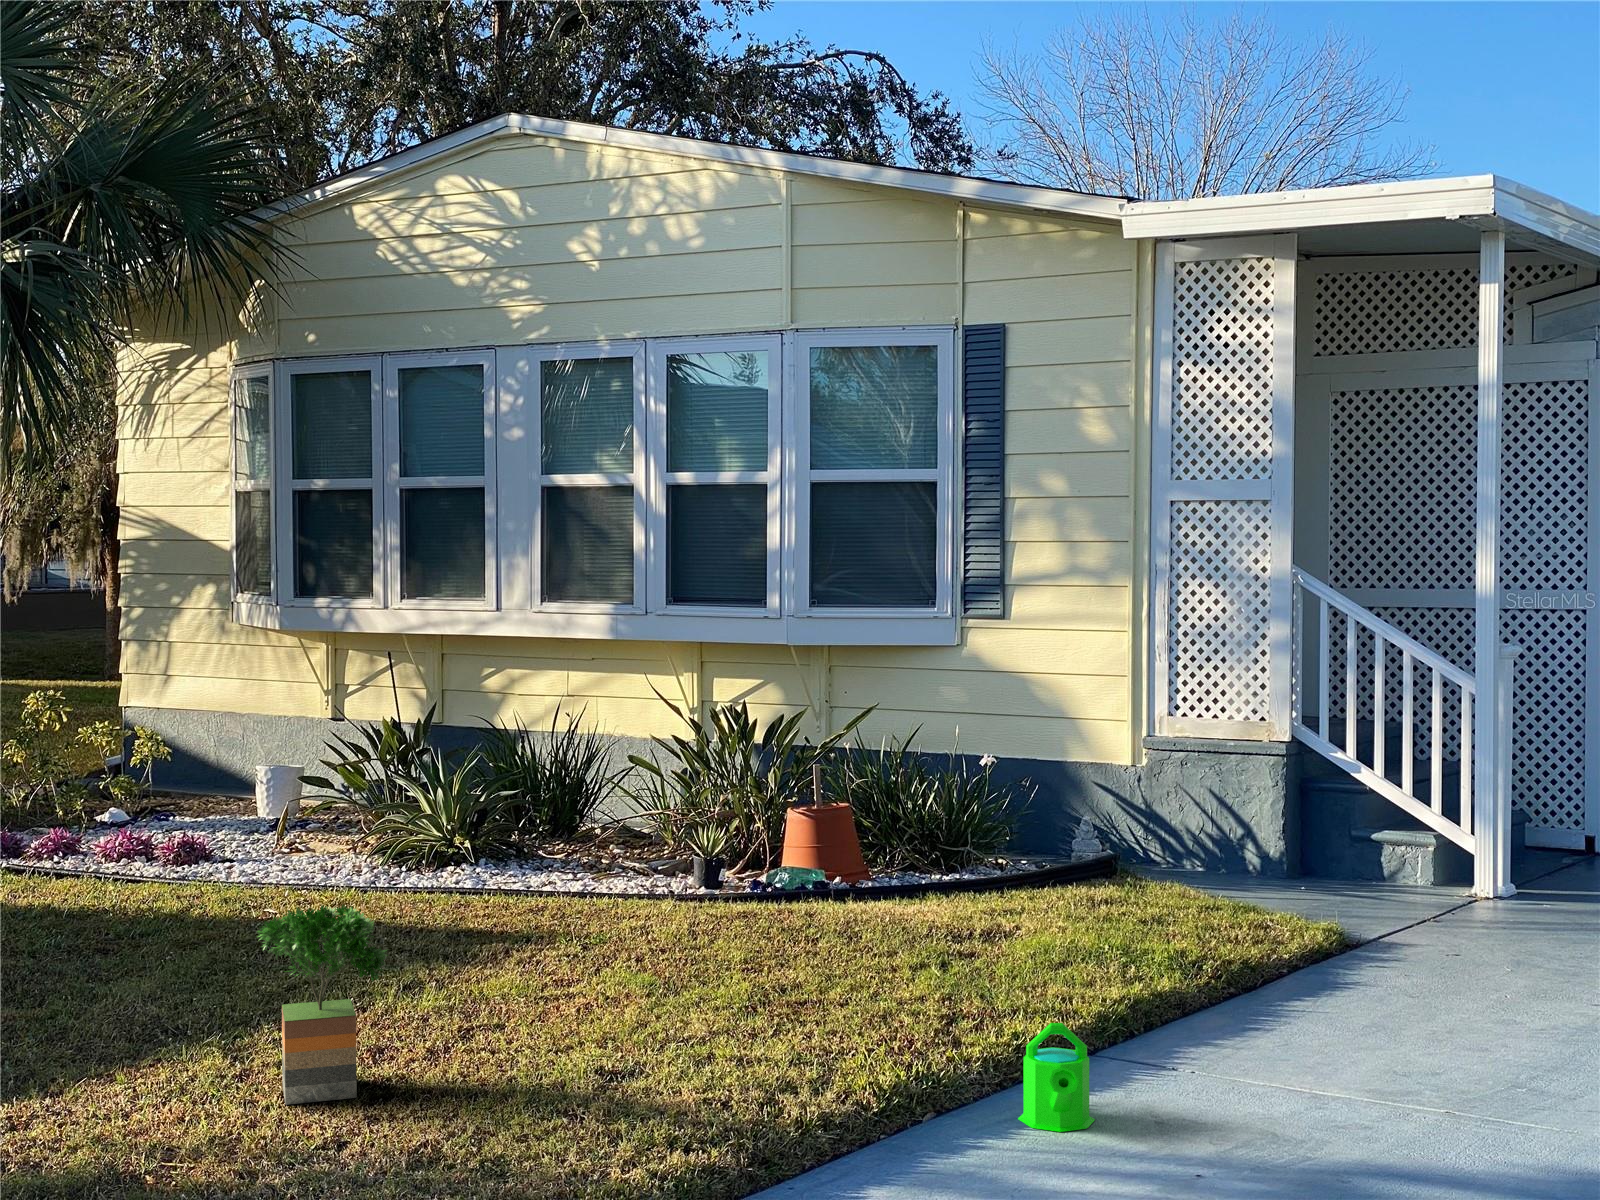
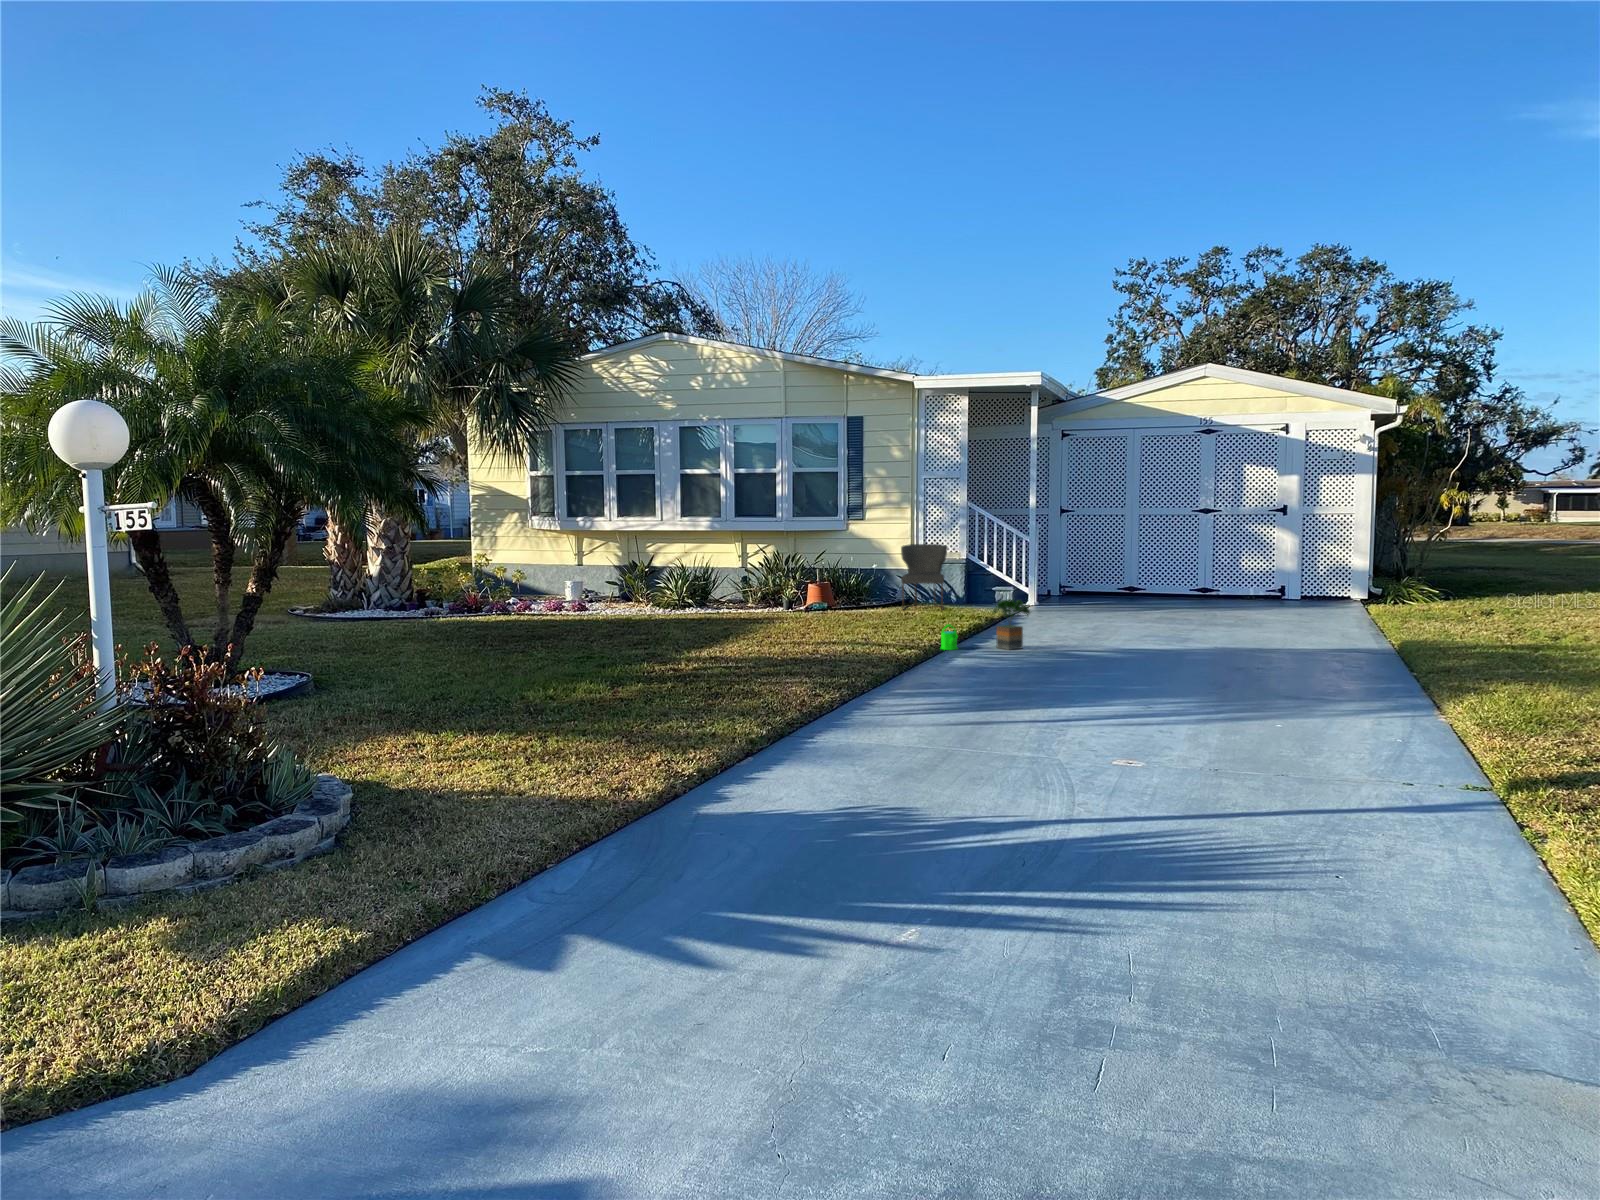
chair: none [1078,690,1227,894] -> present [901,544,948,609]
potted tree: present [258,905,387,1105] -> present [994,599,1030,650]

